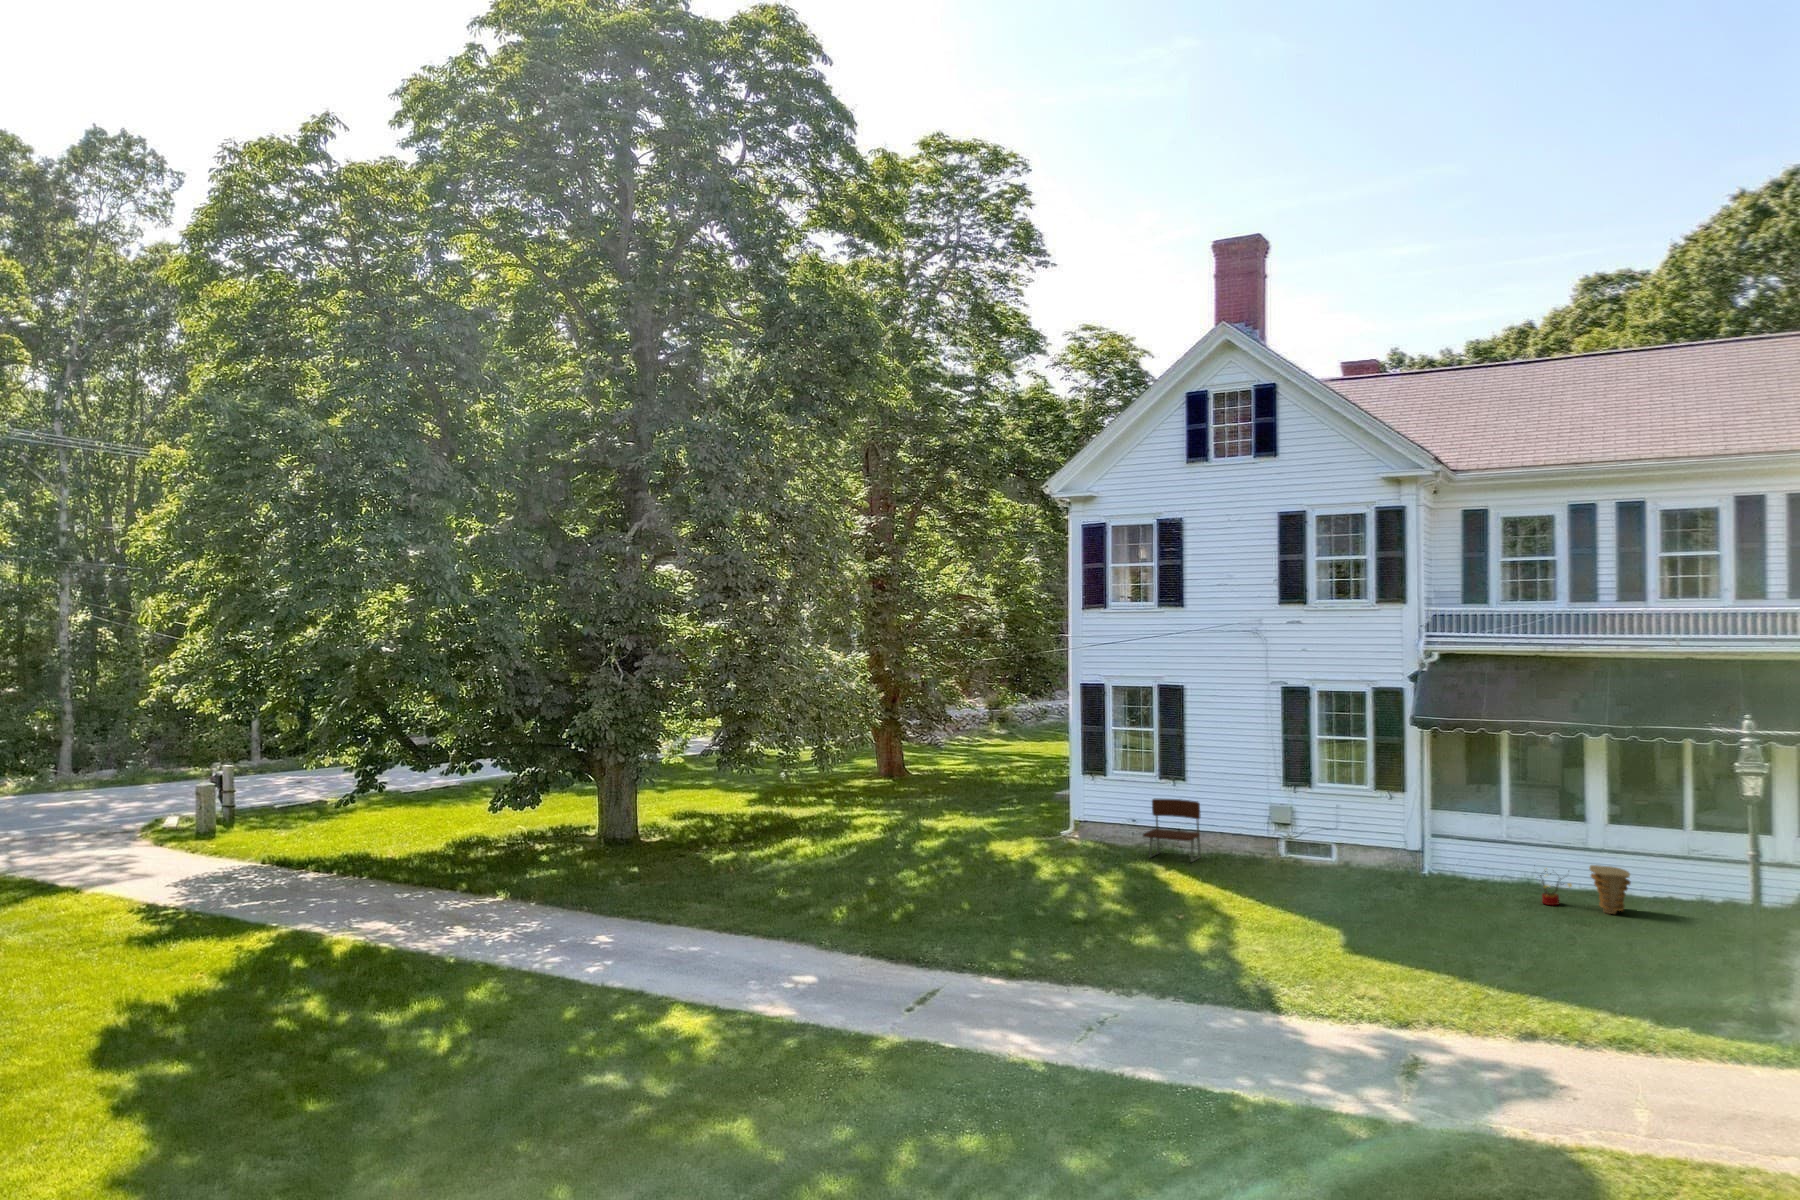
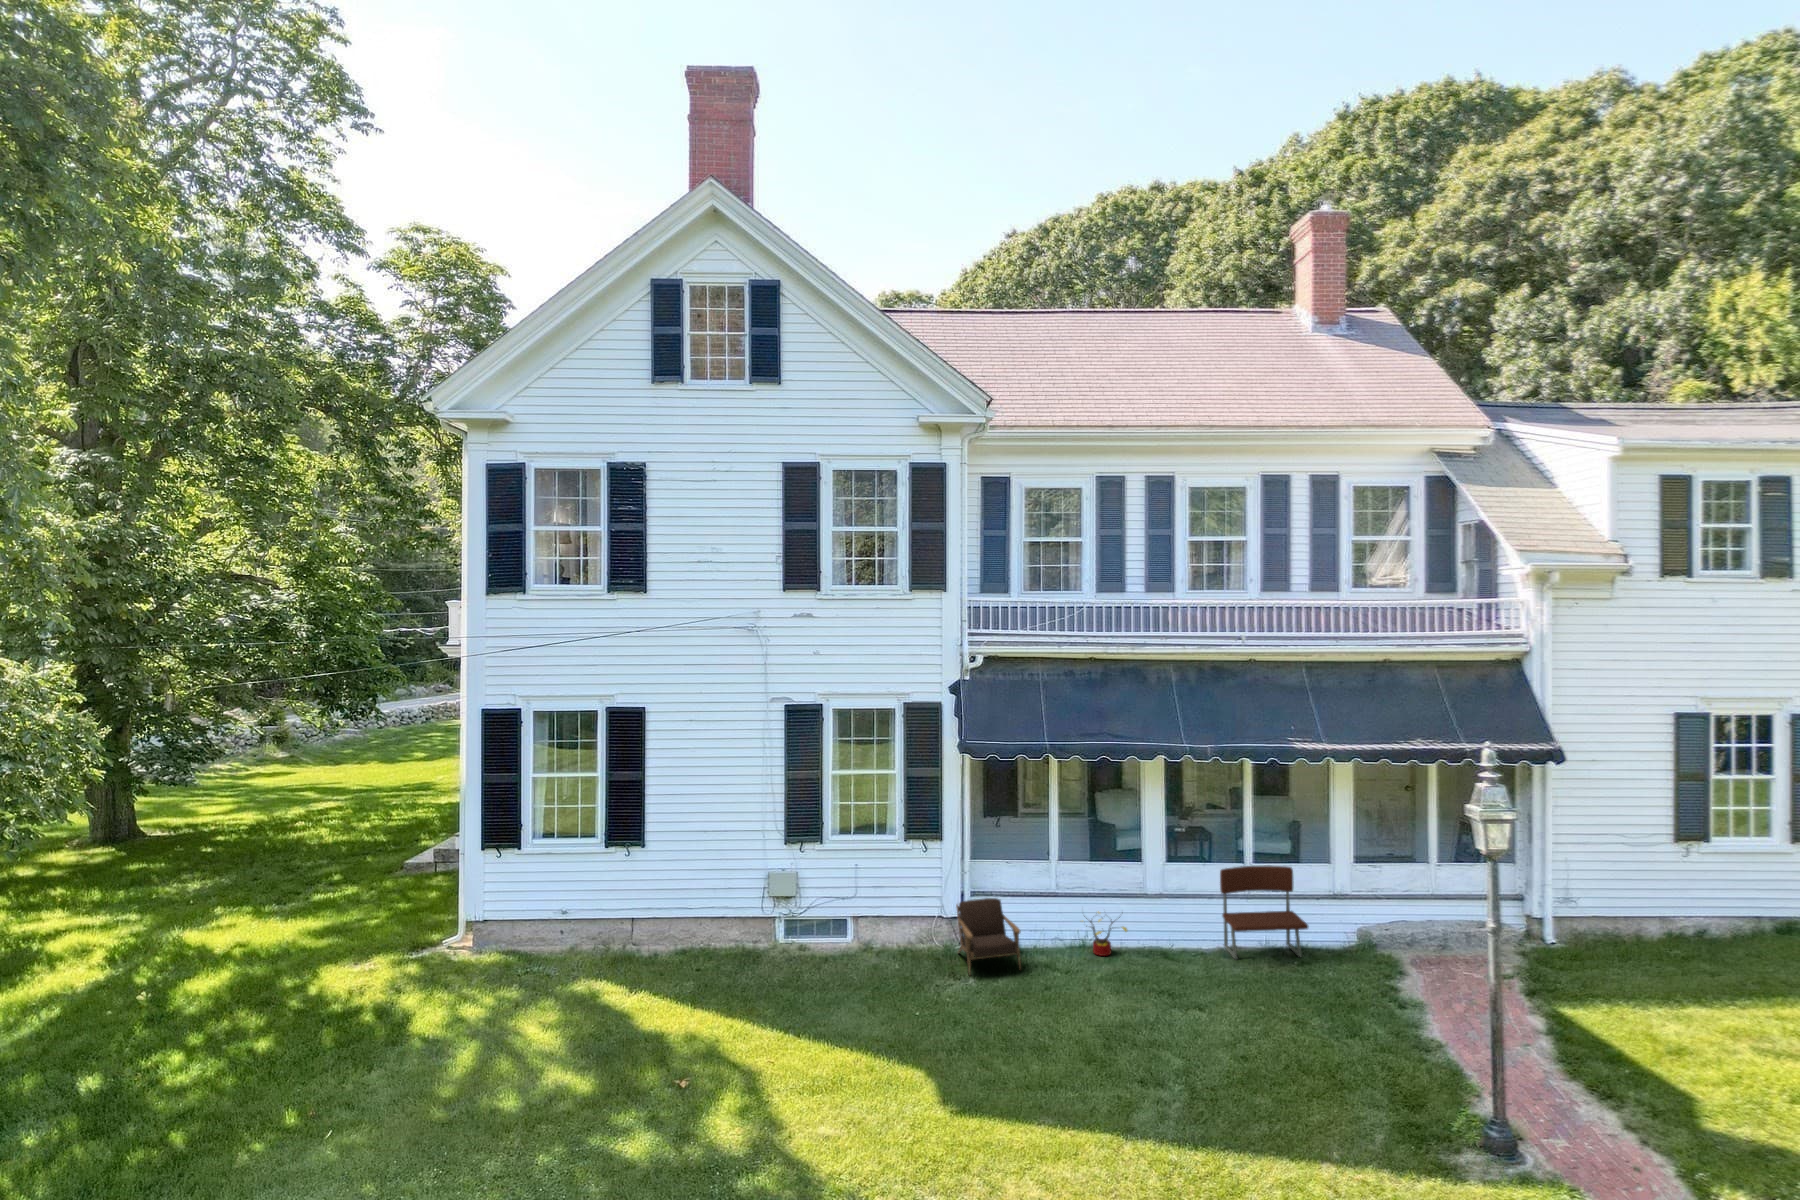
bench: present [1143,799,1201,862] -> present [1220,866,1308,959]
armchair: none [1418,848,1467,903] -> present [956,898,1021,972]
side table: present [1589,865,1630,914] -> none [1139,899,1191,958]

